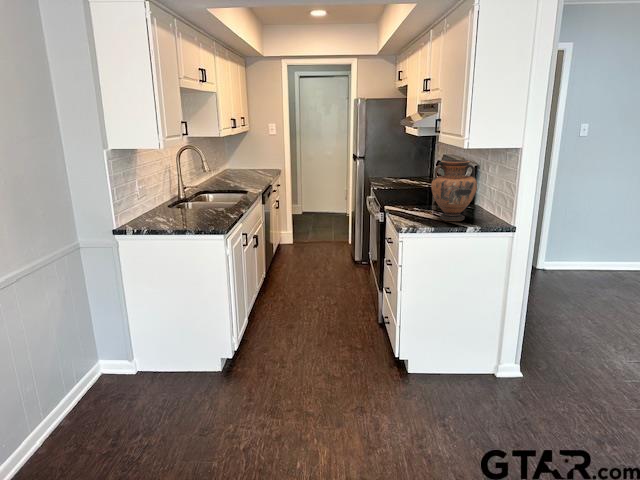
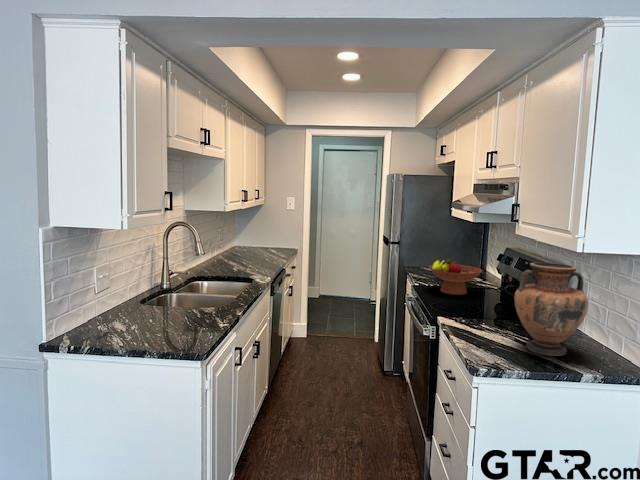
fruit bowl: none [384,166,425,194] -> present [429,259,482,295]

